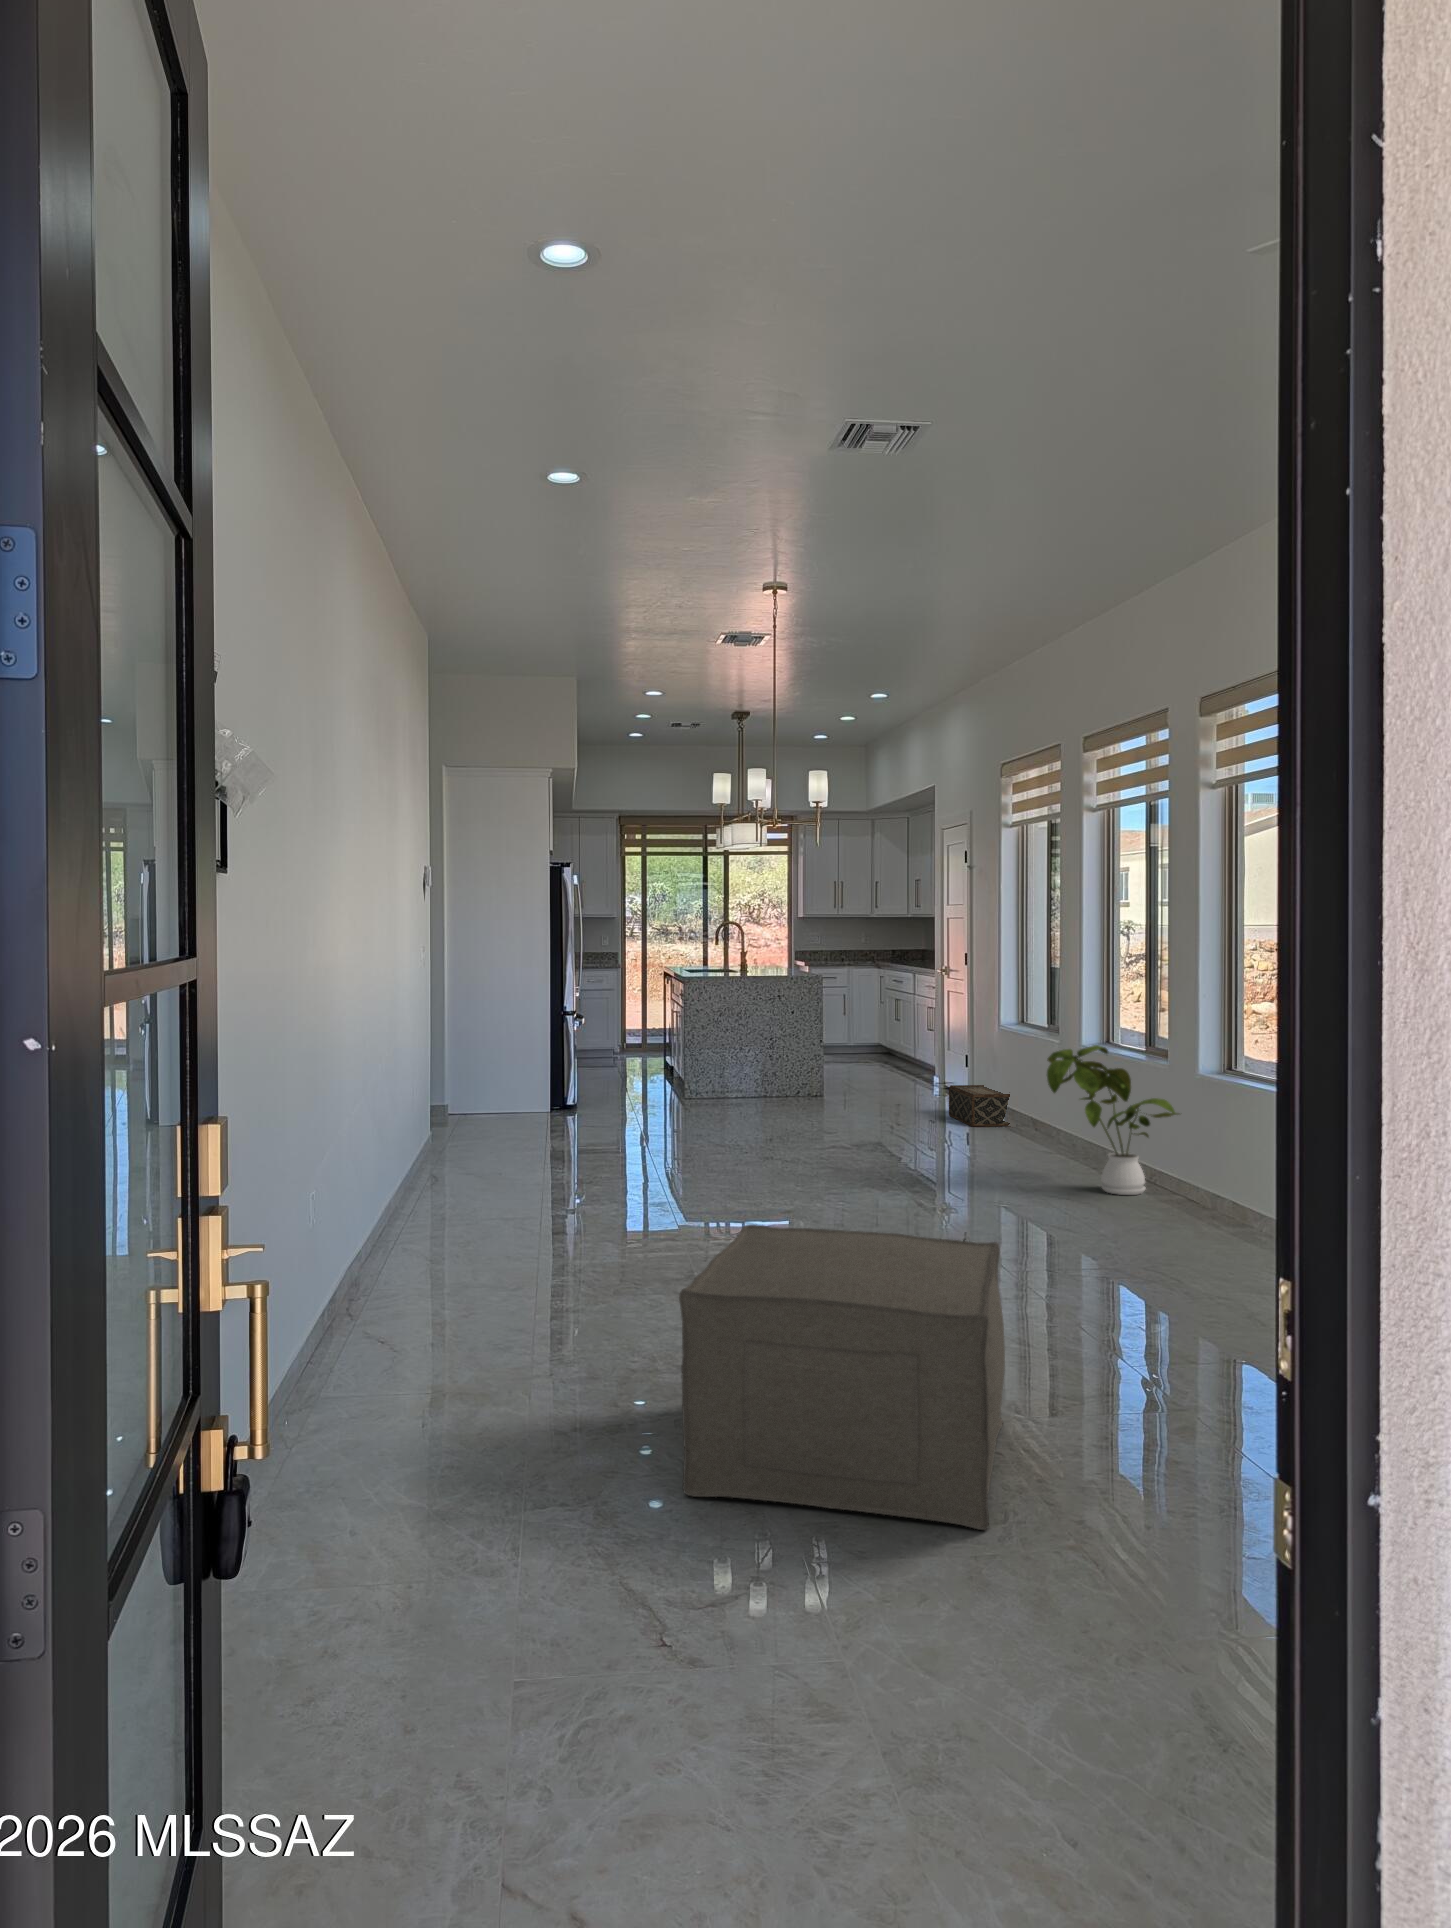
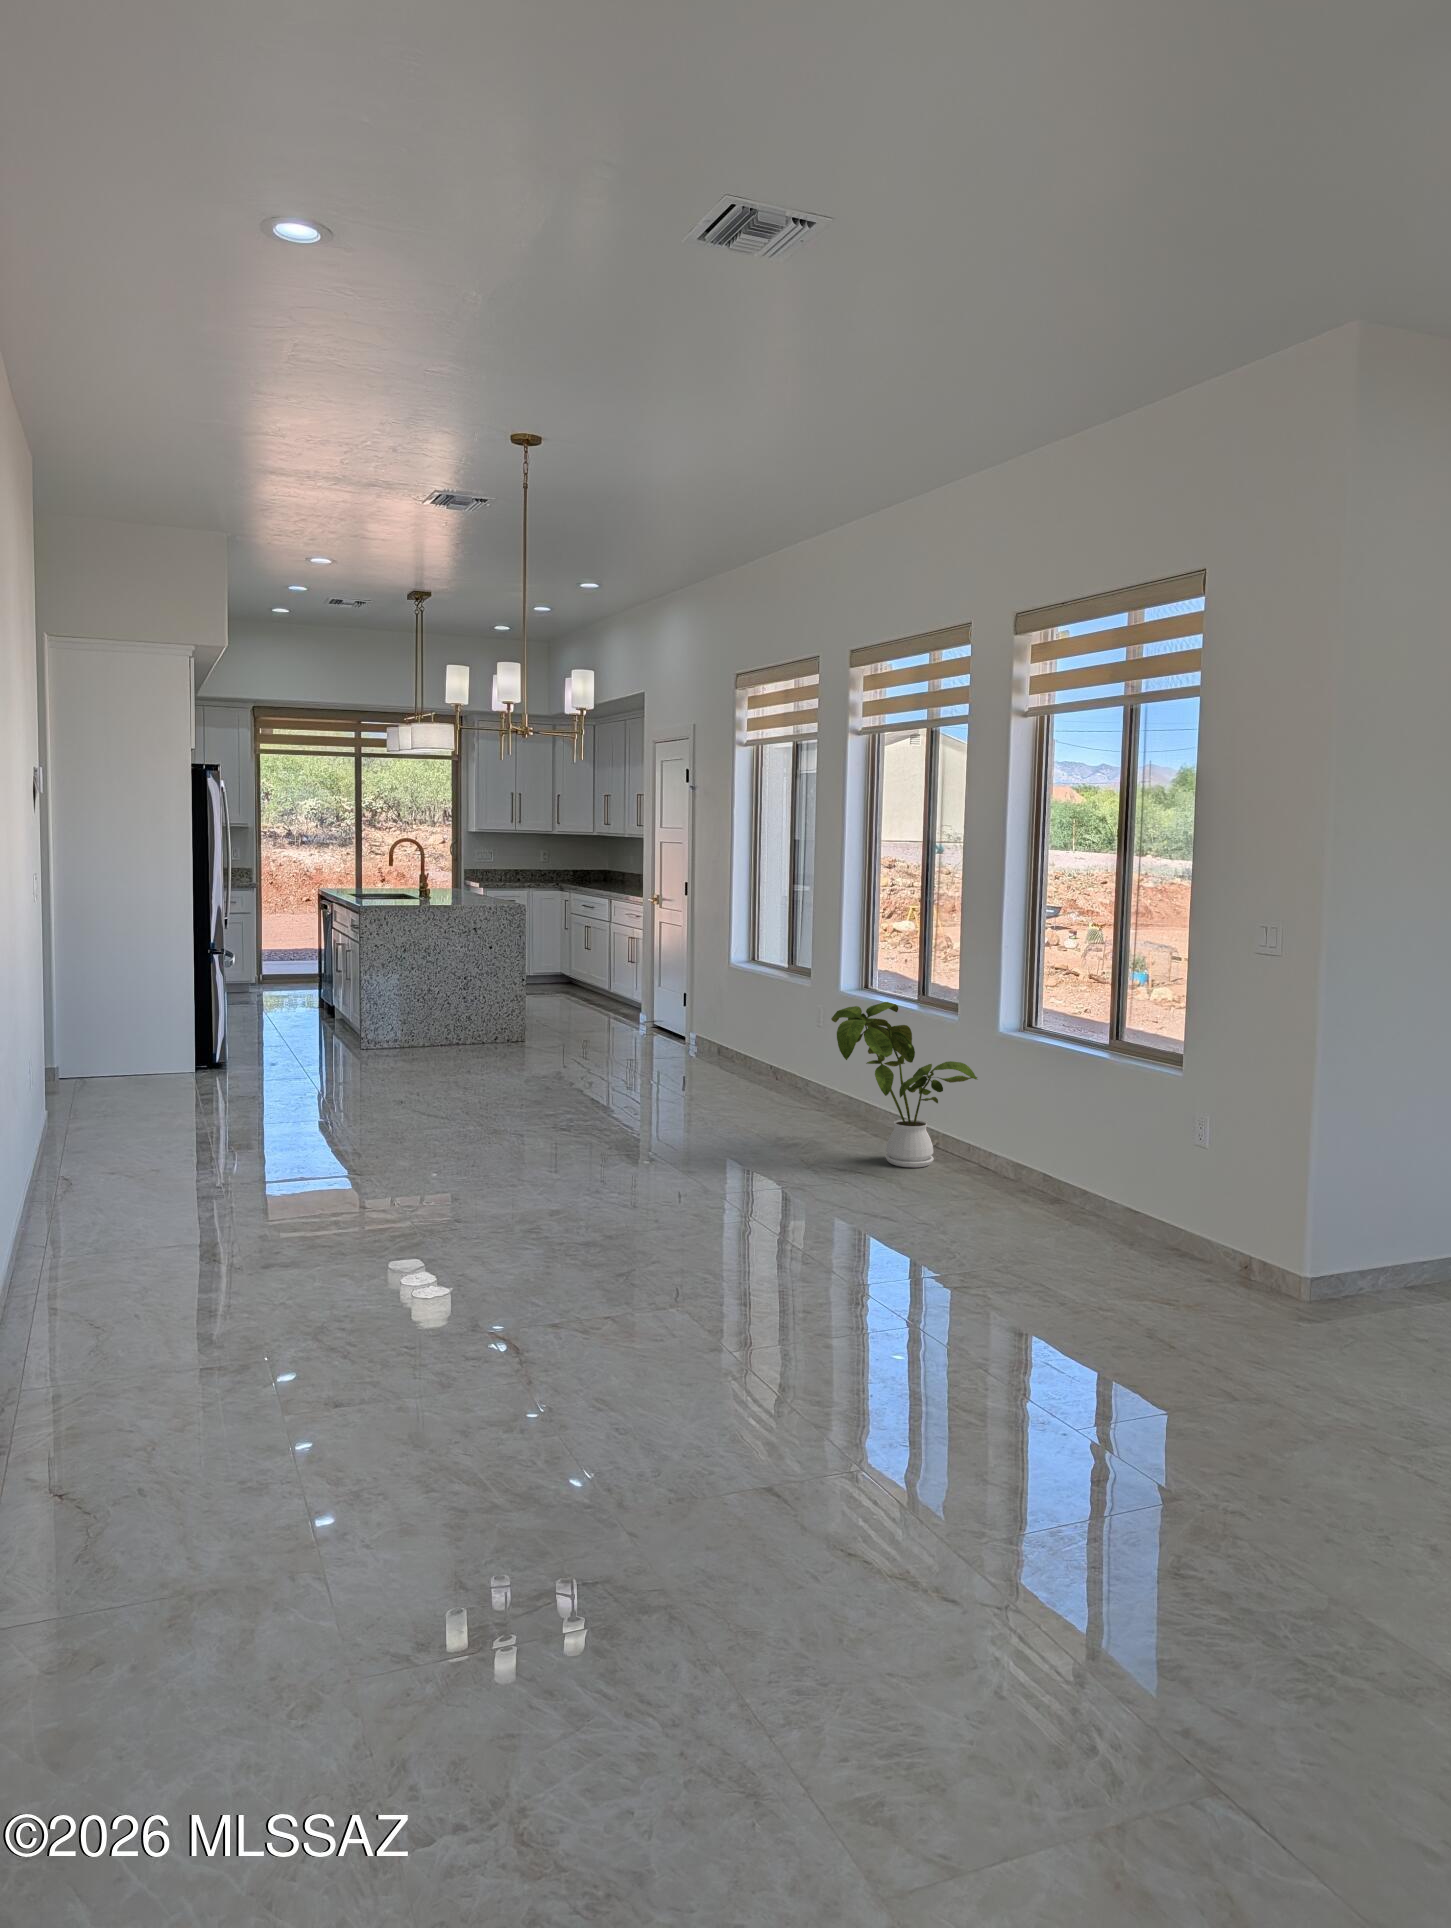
woven basket: present [949,1085,1010,1127] -> none [674,1030,752,1079]
ottoman: present [679,1224,1005,1530] -> none [620,1329,1078,1801]

